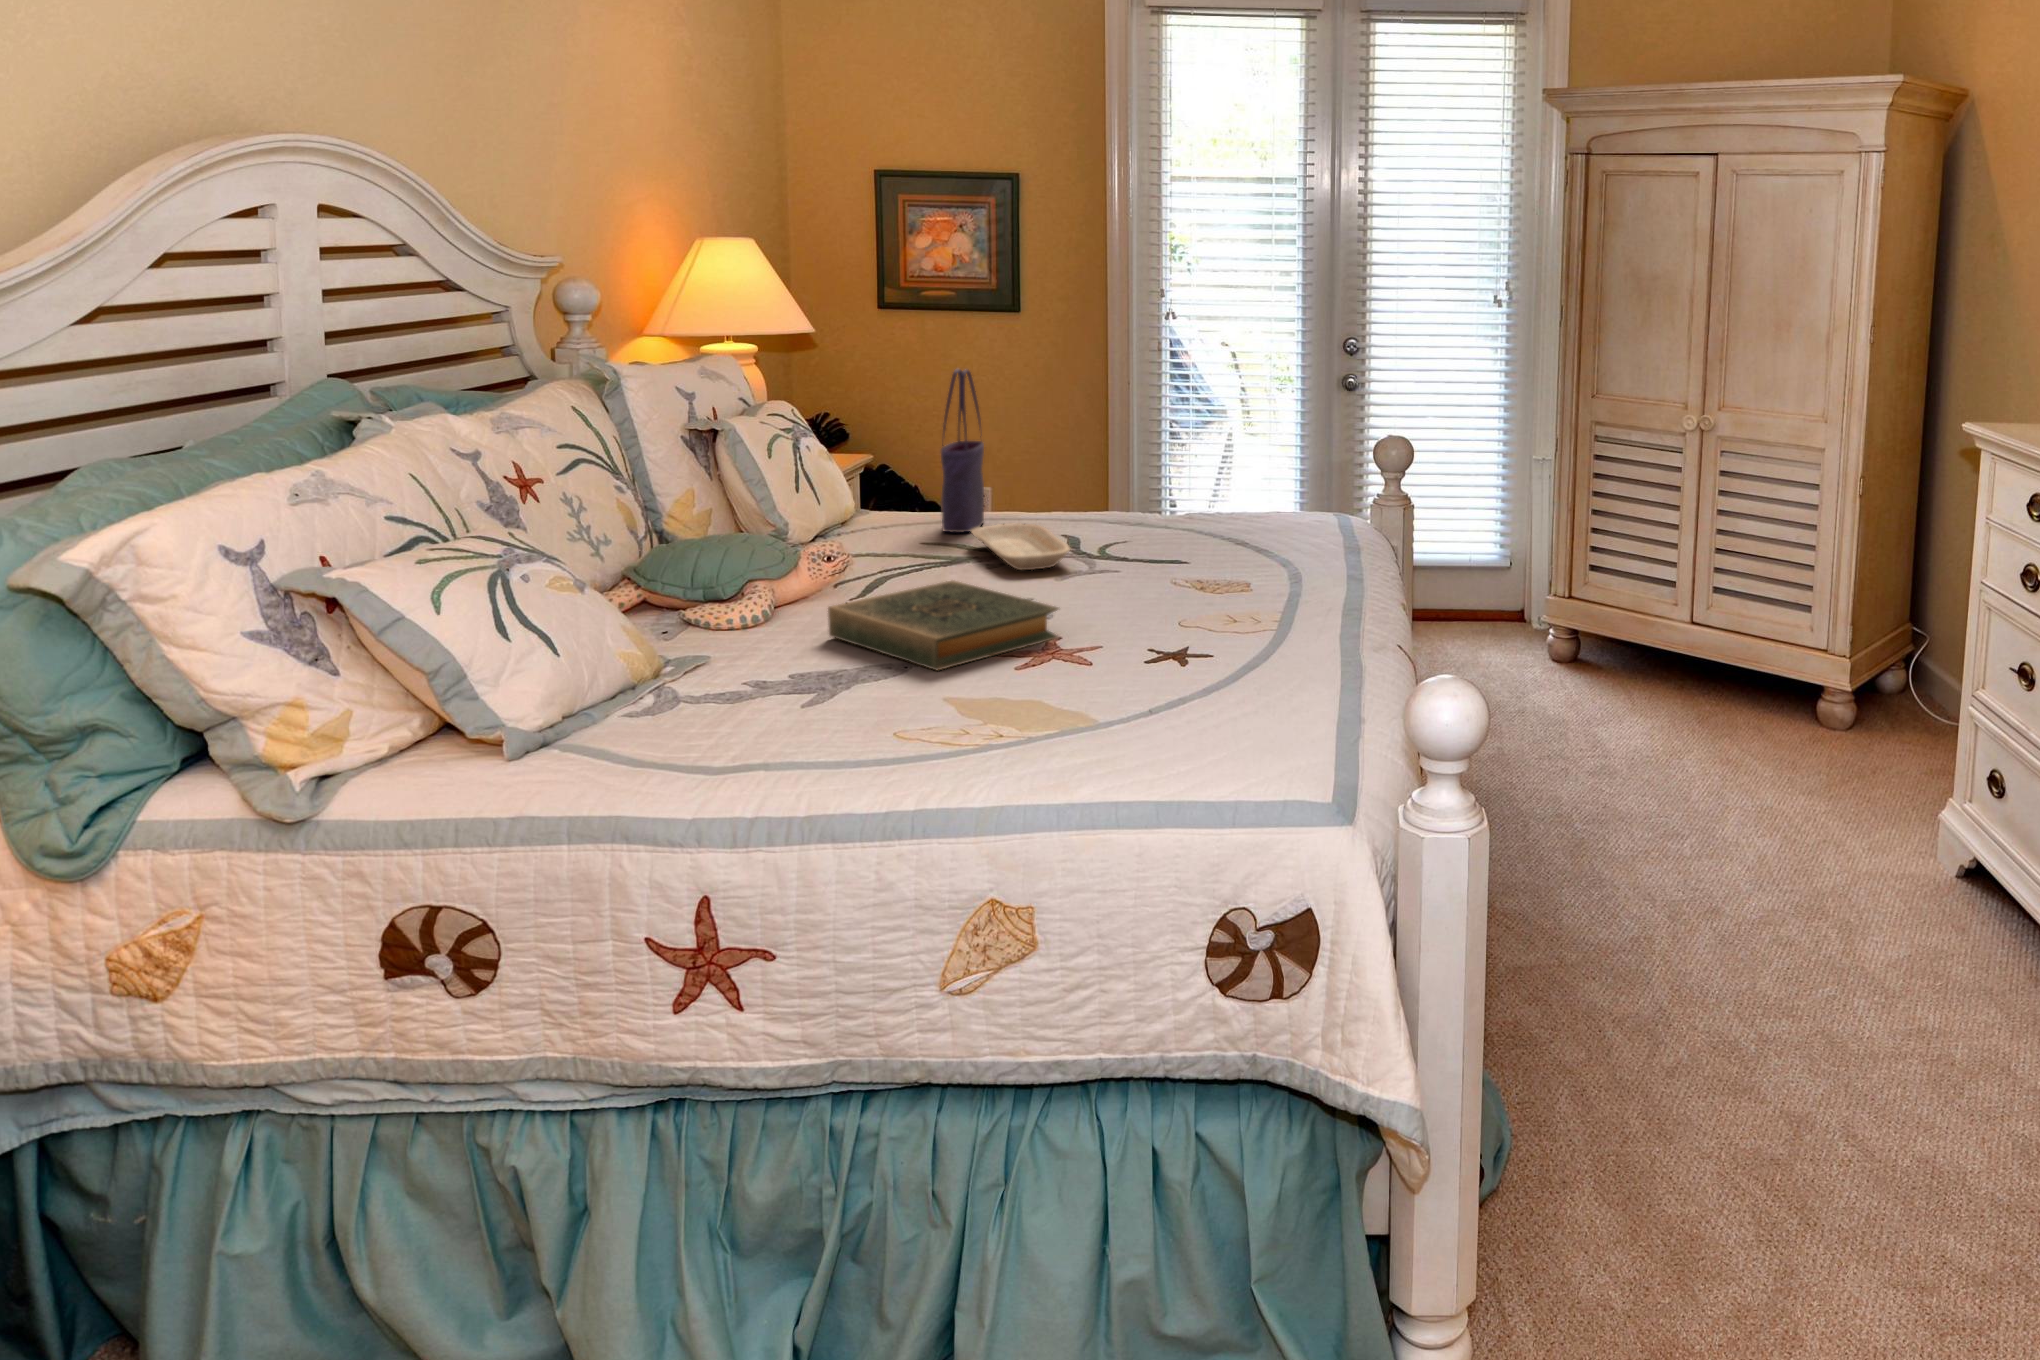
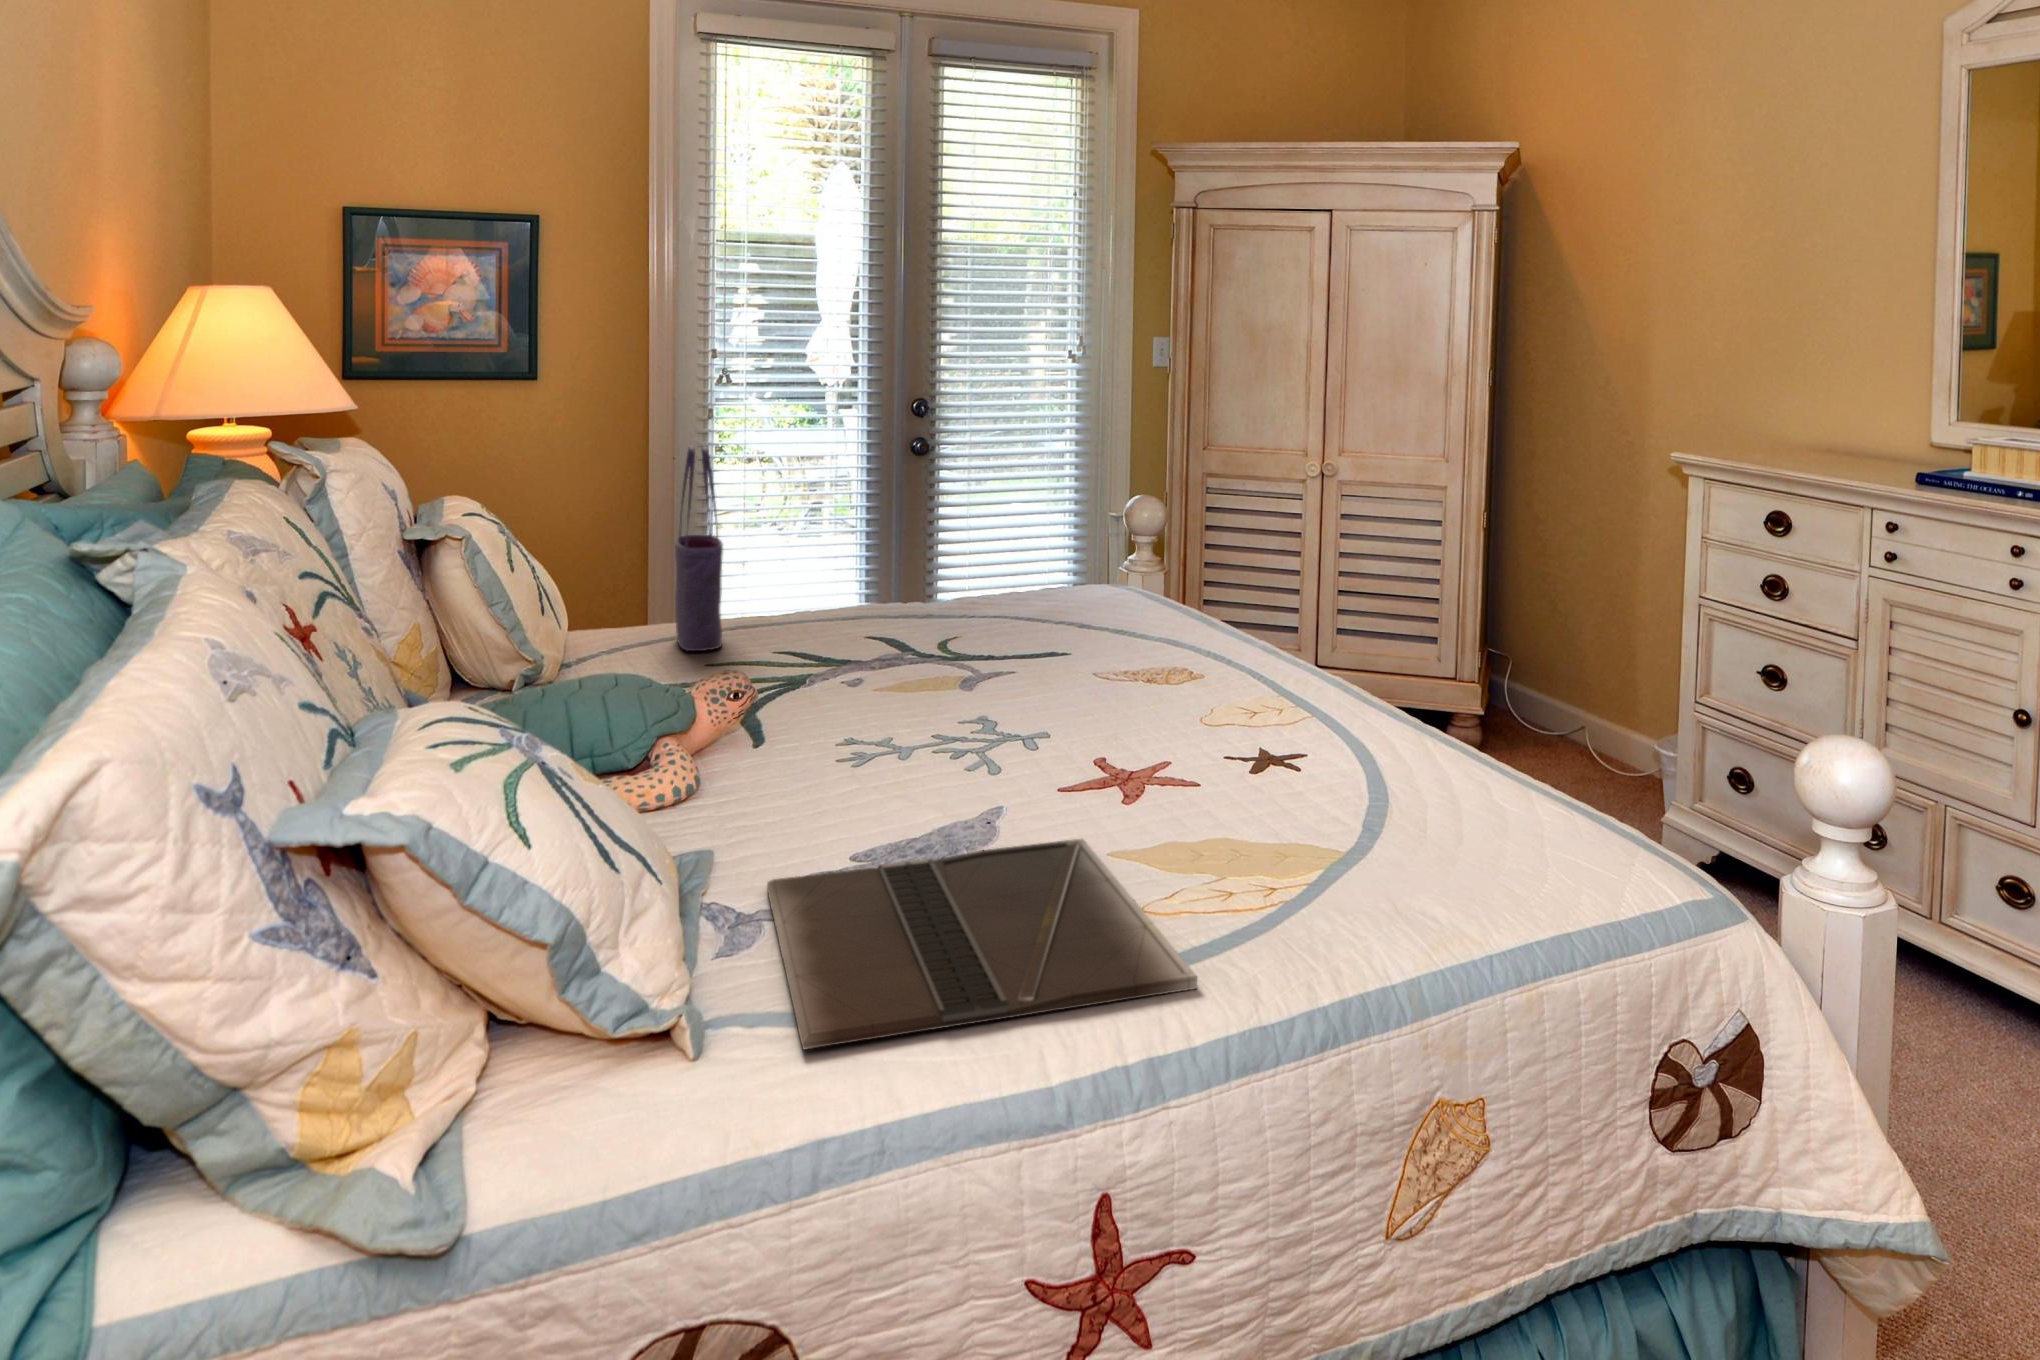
tray: present [971,524,1070,570] -> none [755,630,924,686]
hardback book: present [828,581,1059,670] -> none [793,706,1073,821]
laptop: none [576,680,951,787] -> present [767,838,1197,1049]

